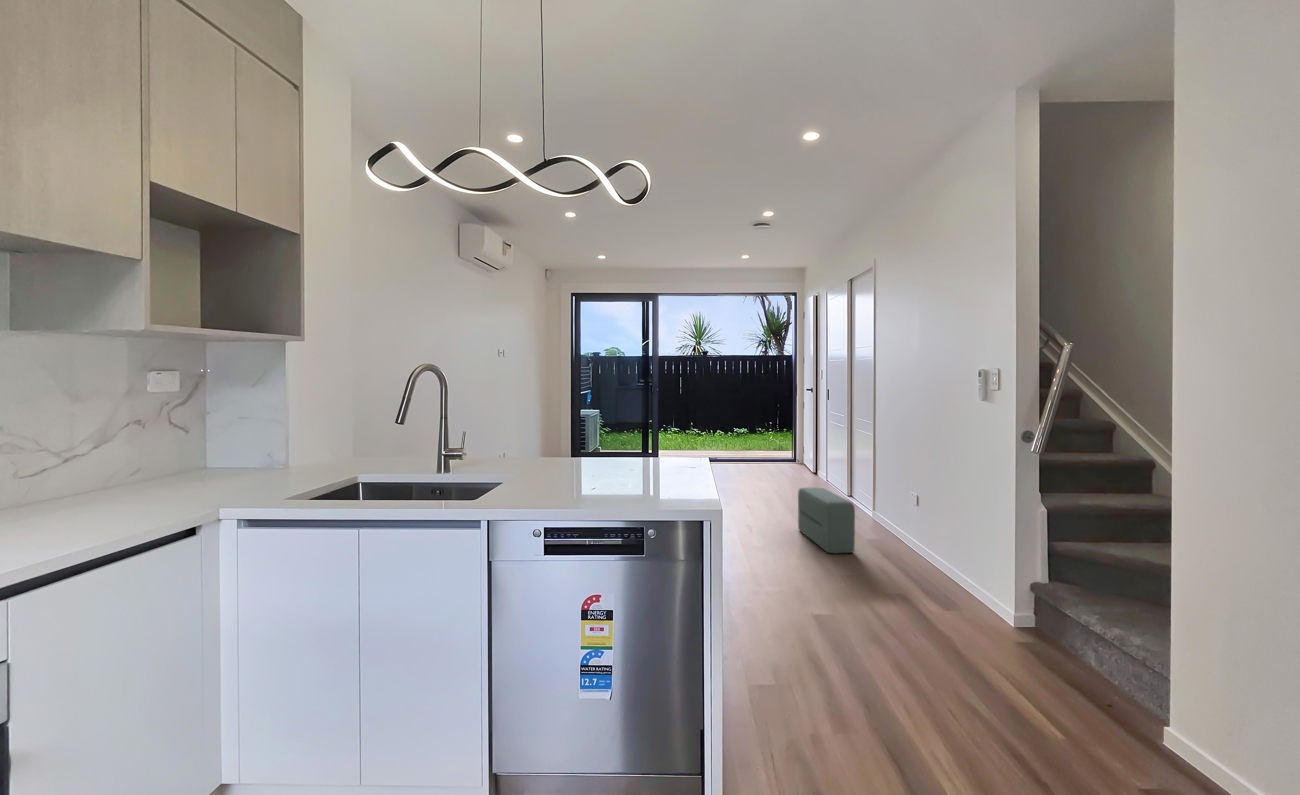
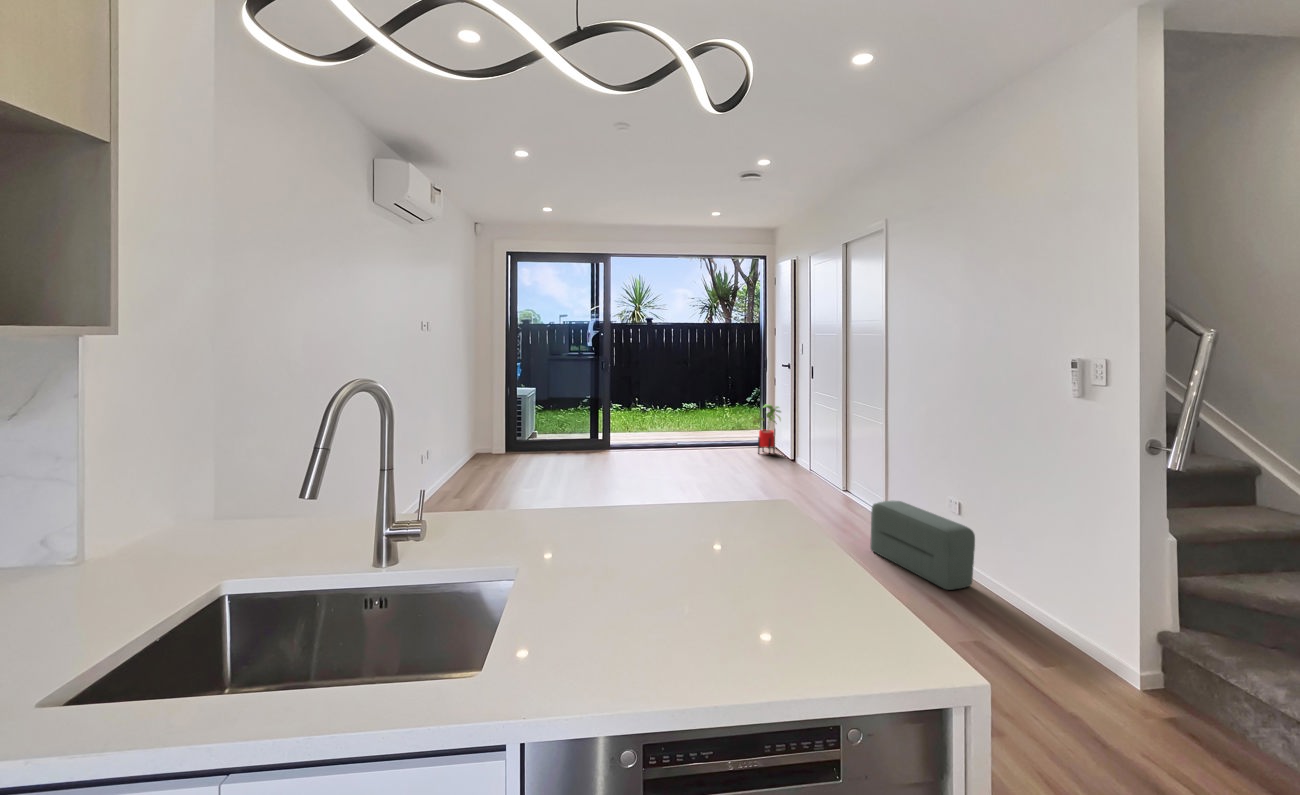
house plant: none [775,424,807,471] -> present [751,404,781,454]

